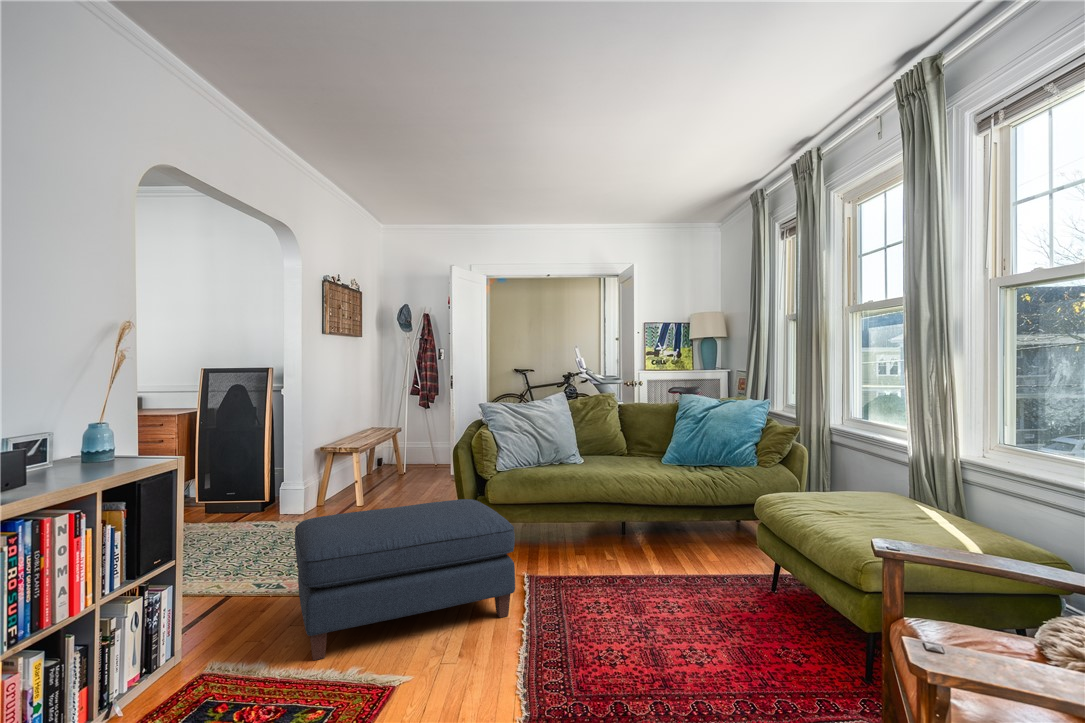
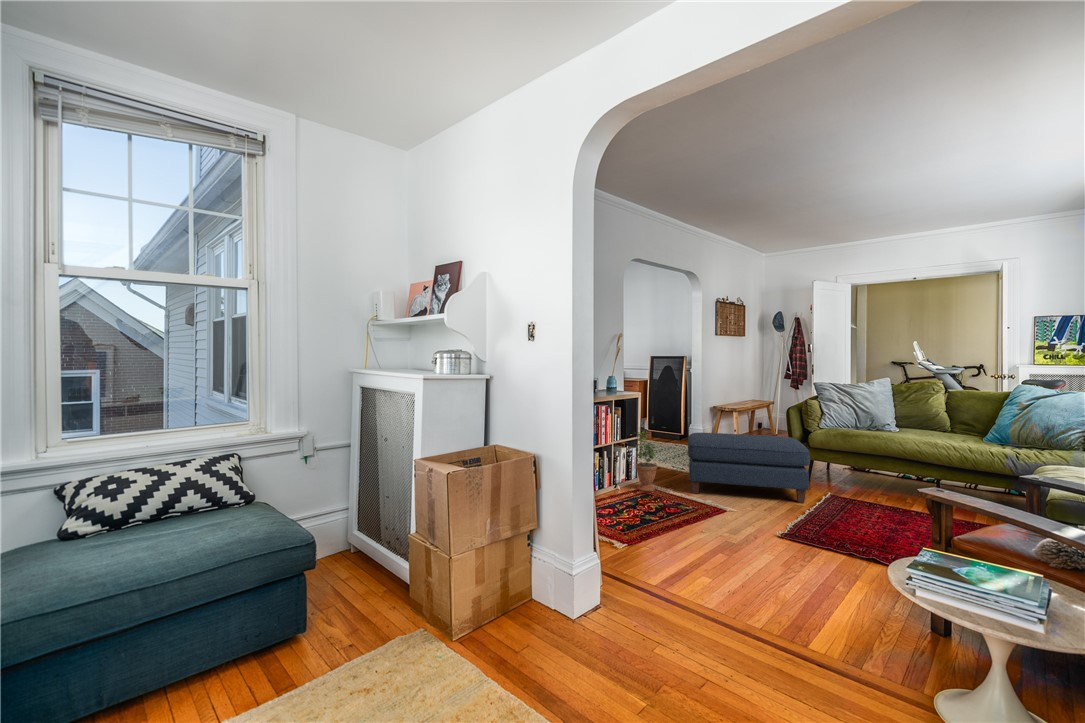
potted plant: none [160,542,228,697] -> present [633,429,657,491]

